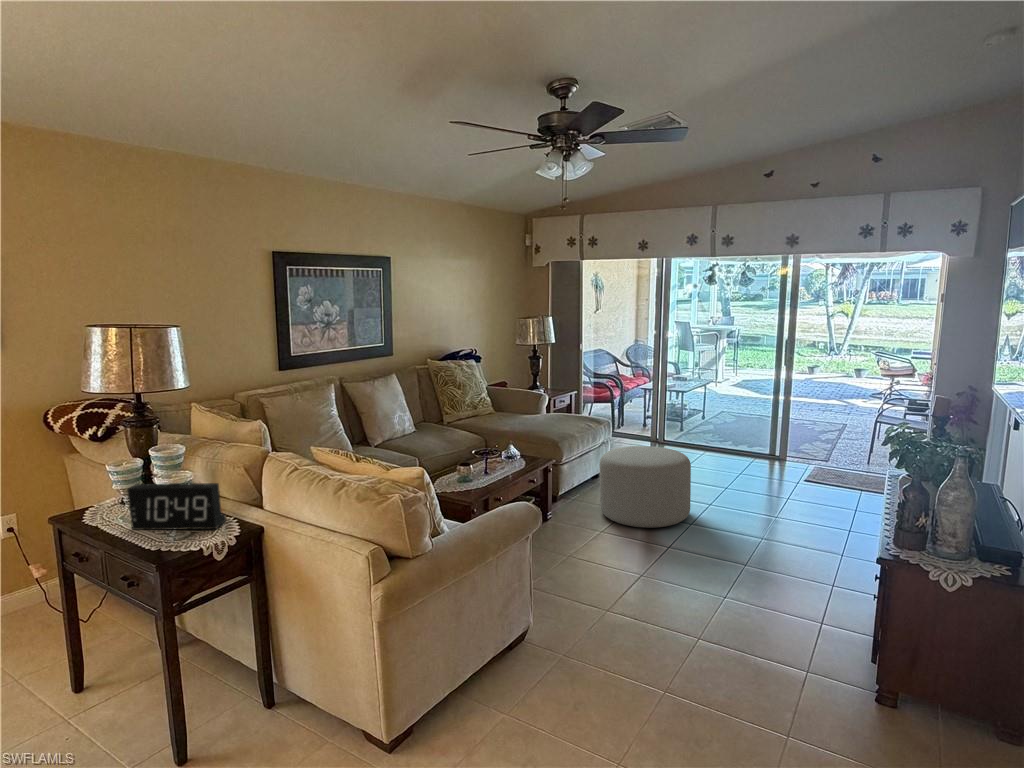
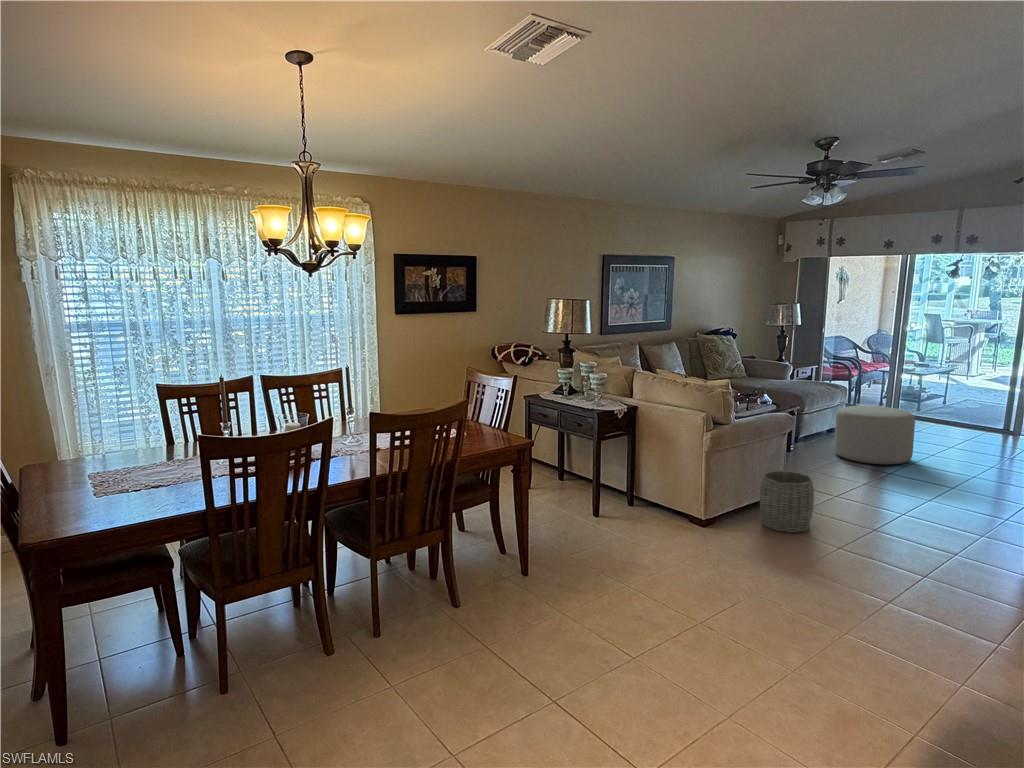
alarm clock: present [127,483,226,530] -> none [575,379,620,403]
woven basket: none [488,608,573,731] -> present [760,471,814,533]

